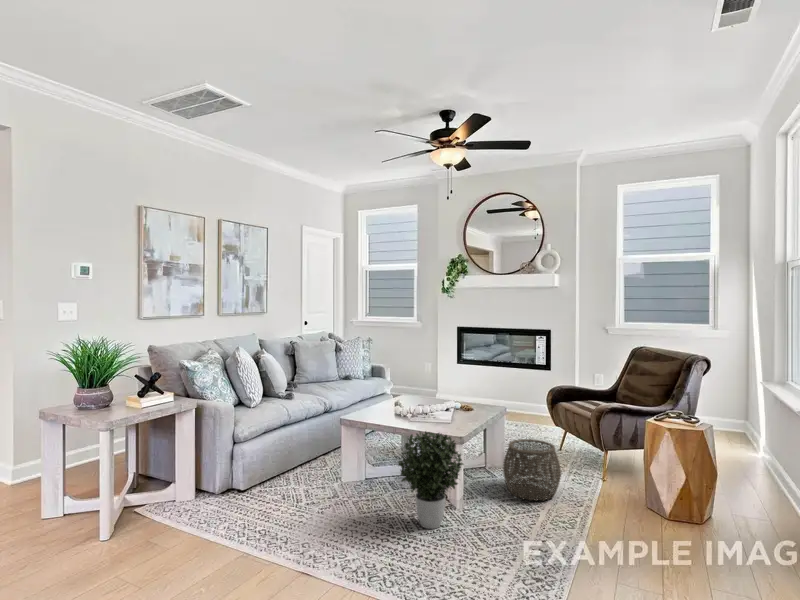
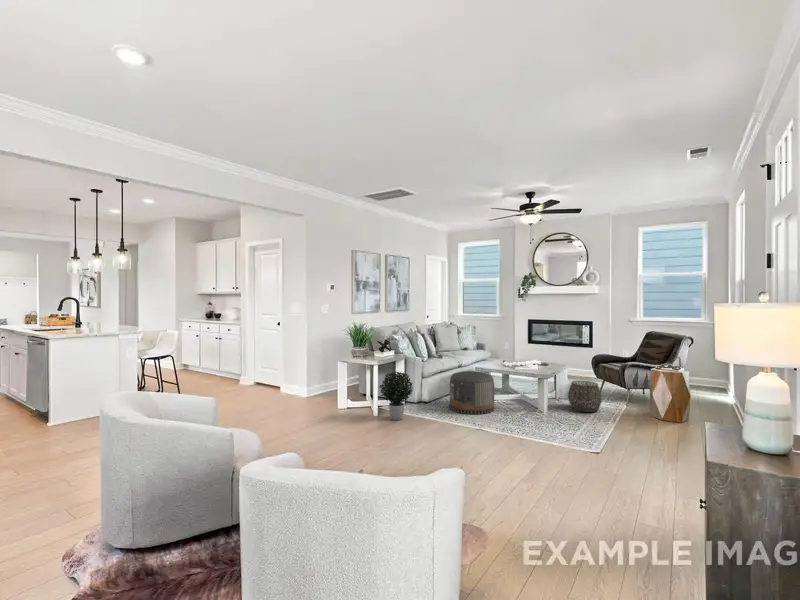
pouf: none [282,428,367,518] -> present [450,371,494,414]
potted plant: present [398,432,464,529] -> present [379,371,413,420]

